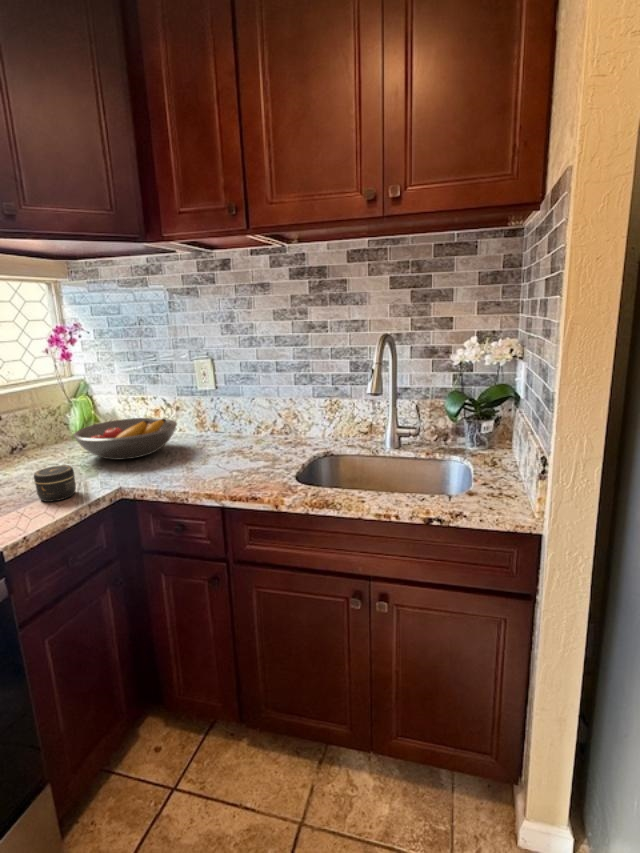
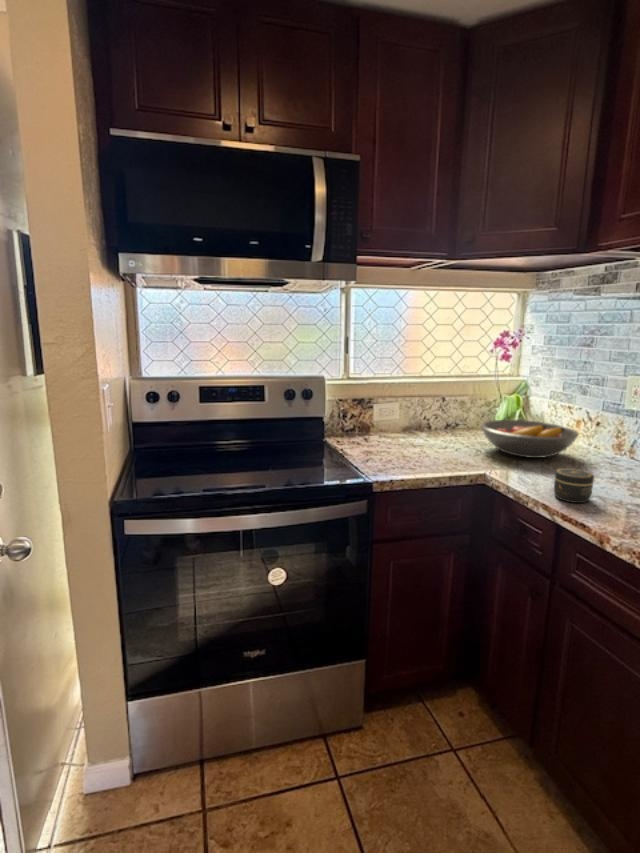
jar: present [34,465,76,502] -> present [554,468,594,503]

